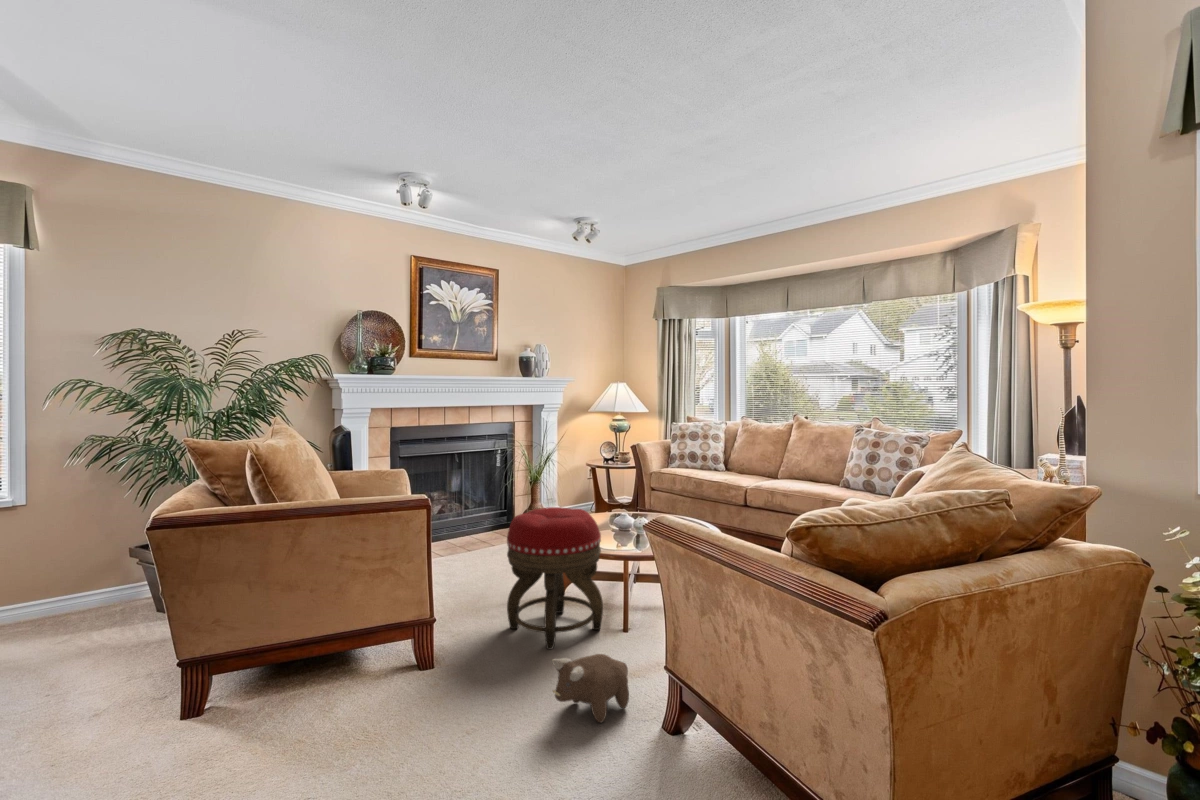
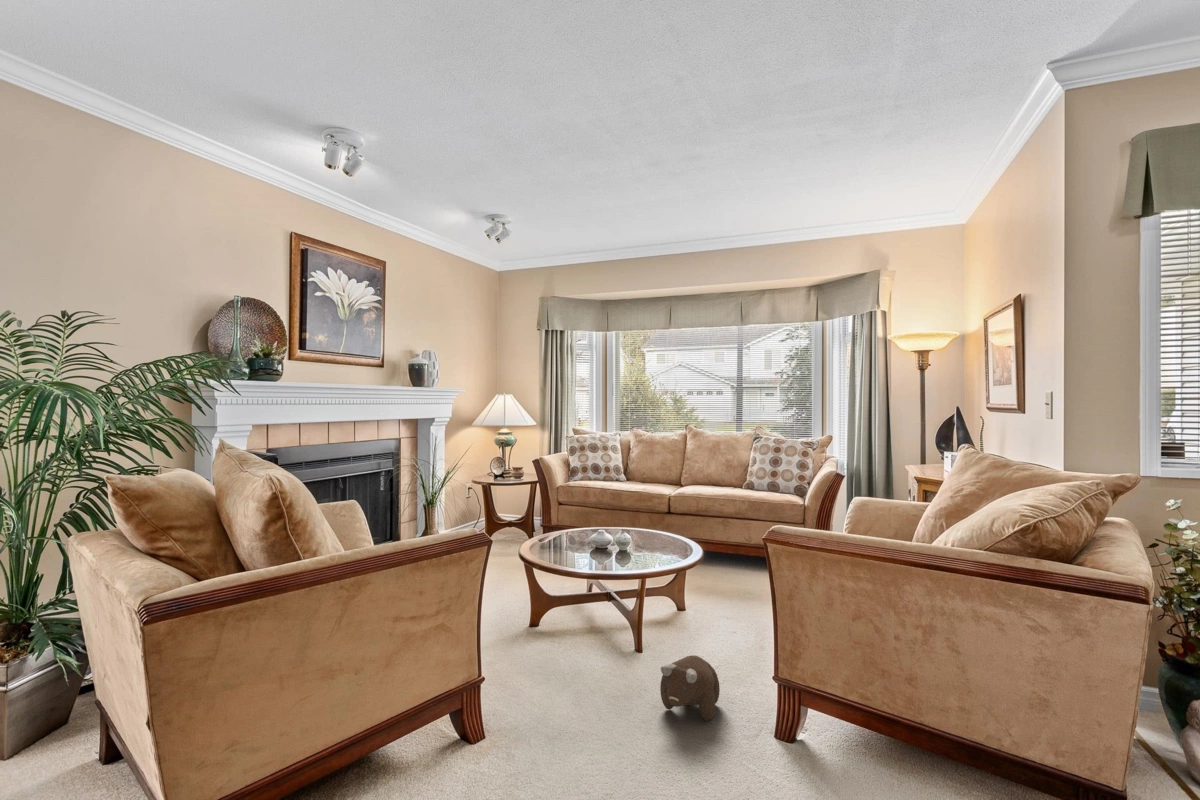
footstool: present [507,507,603,649] -> none [521,522,621,669]

